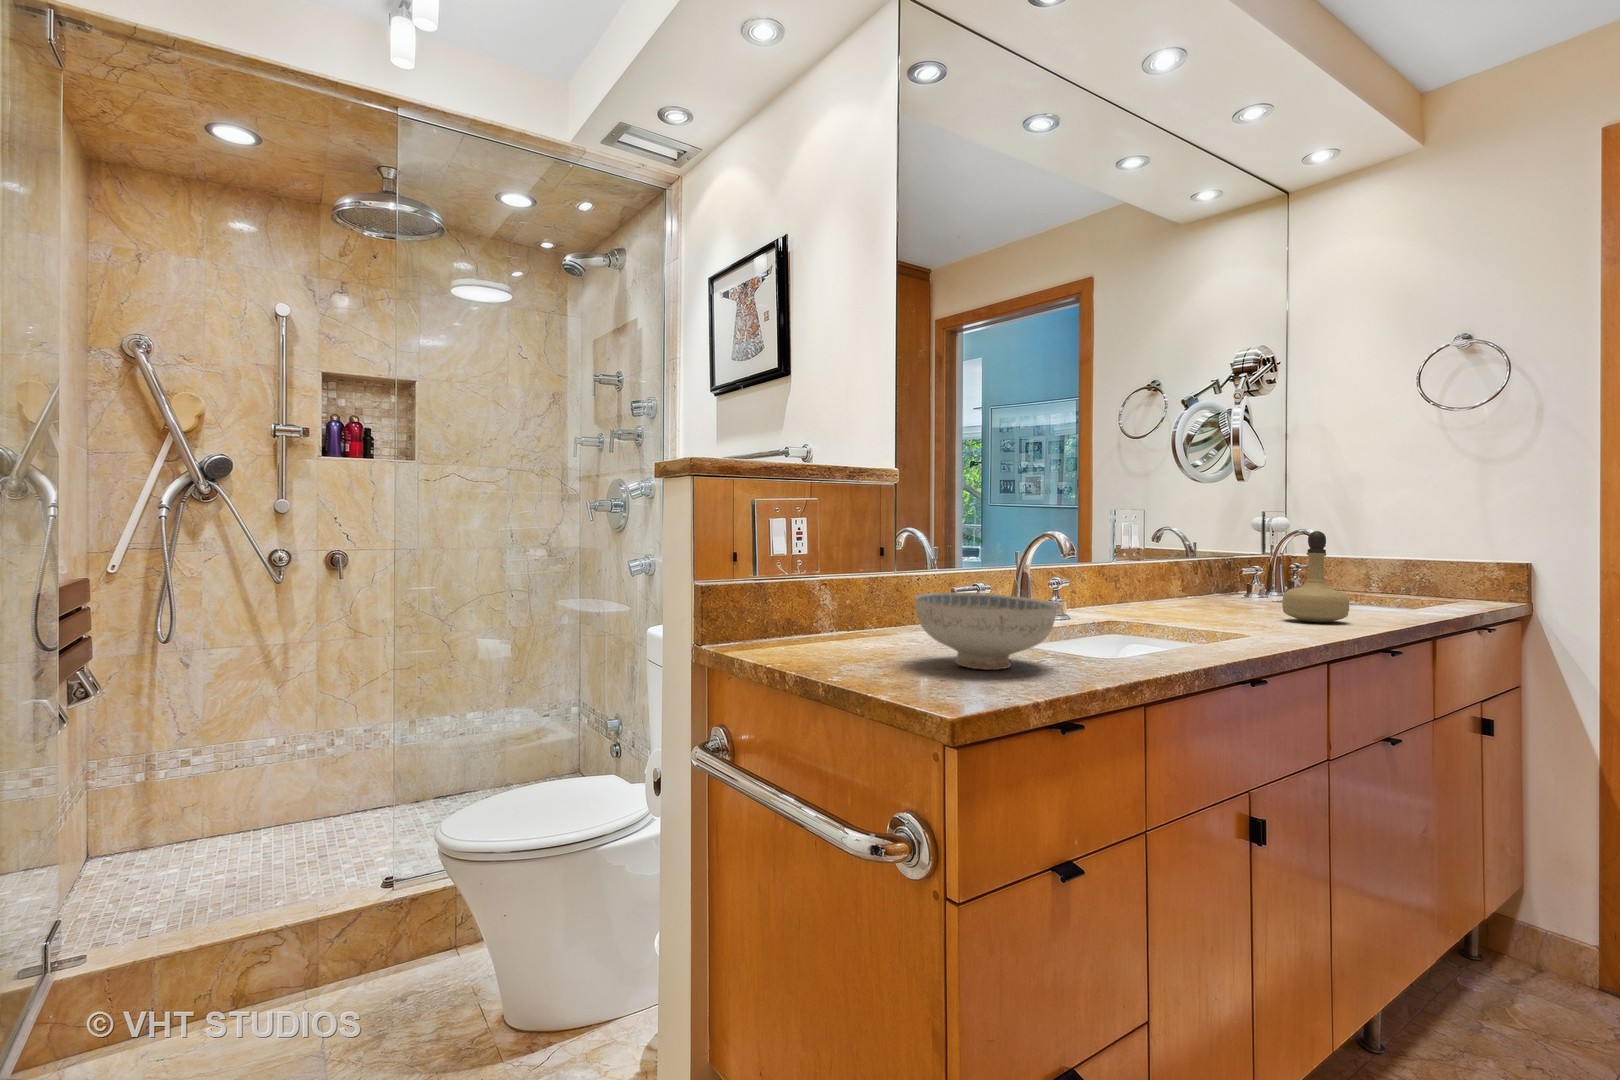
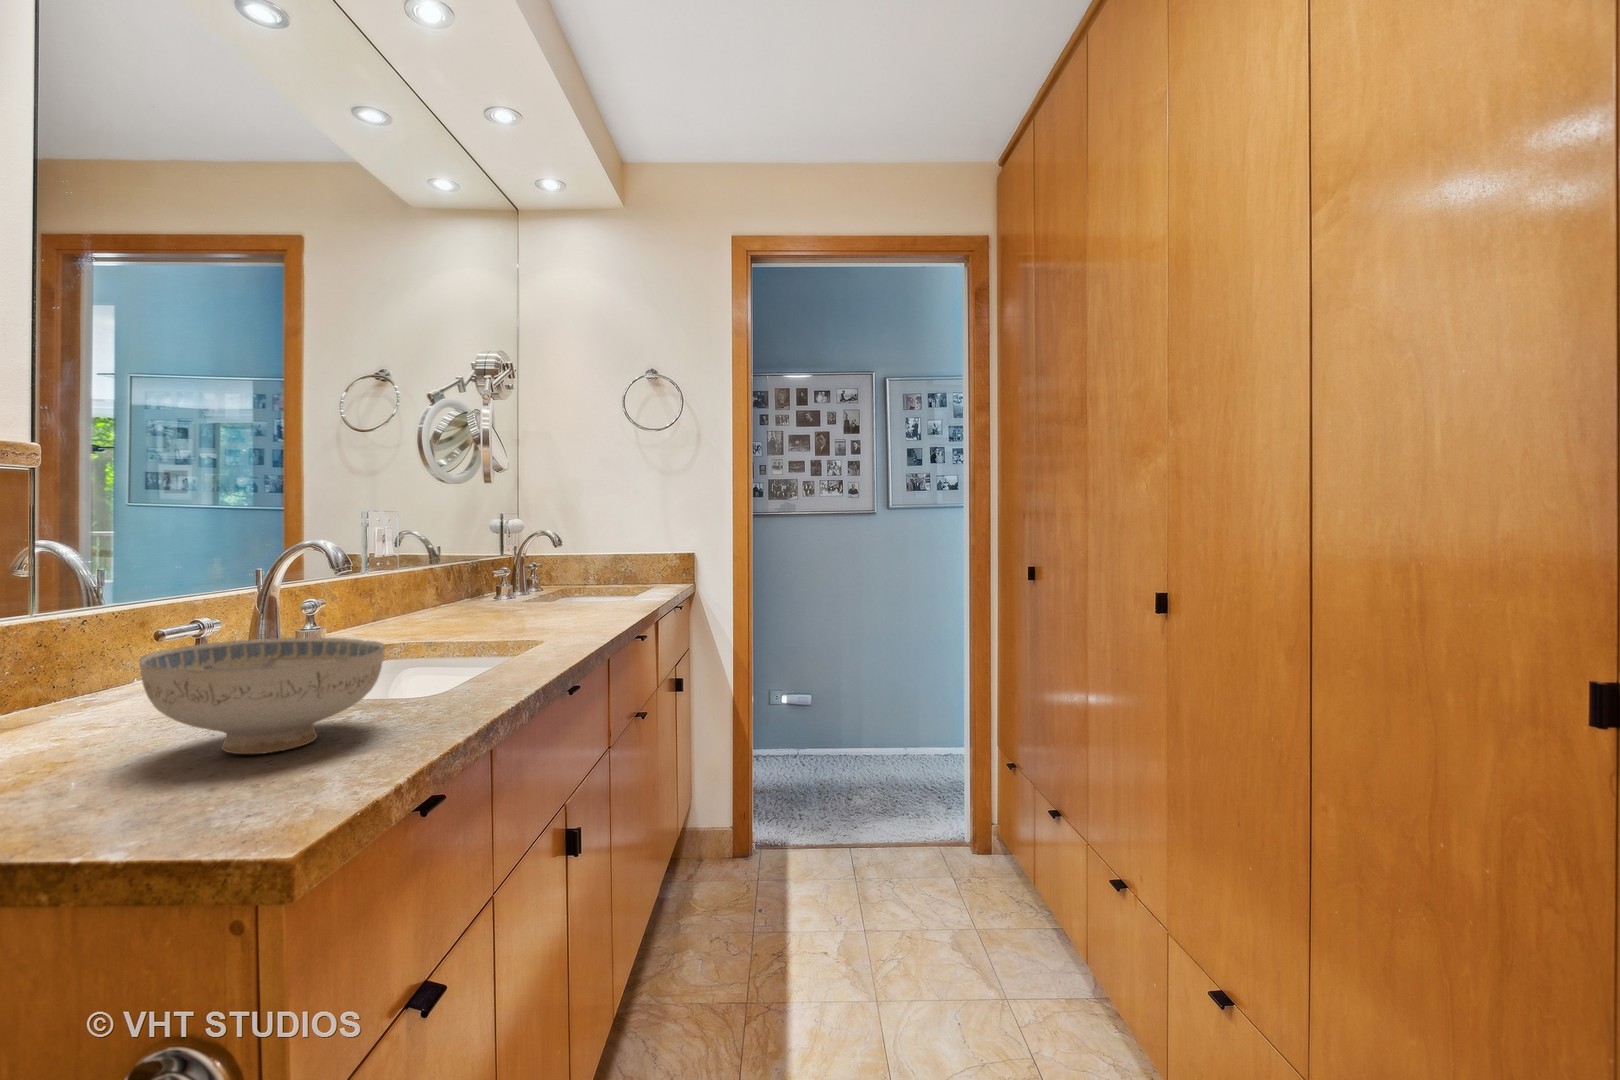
perfume bottle: present [1282,531,1349,622] -> none [549,534,603,618]

